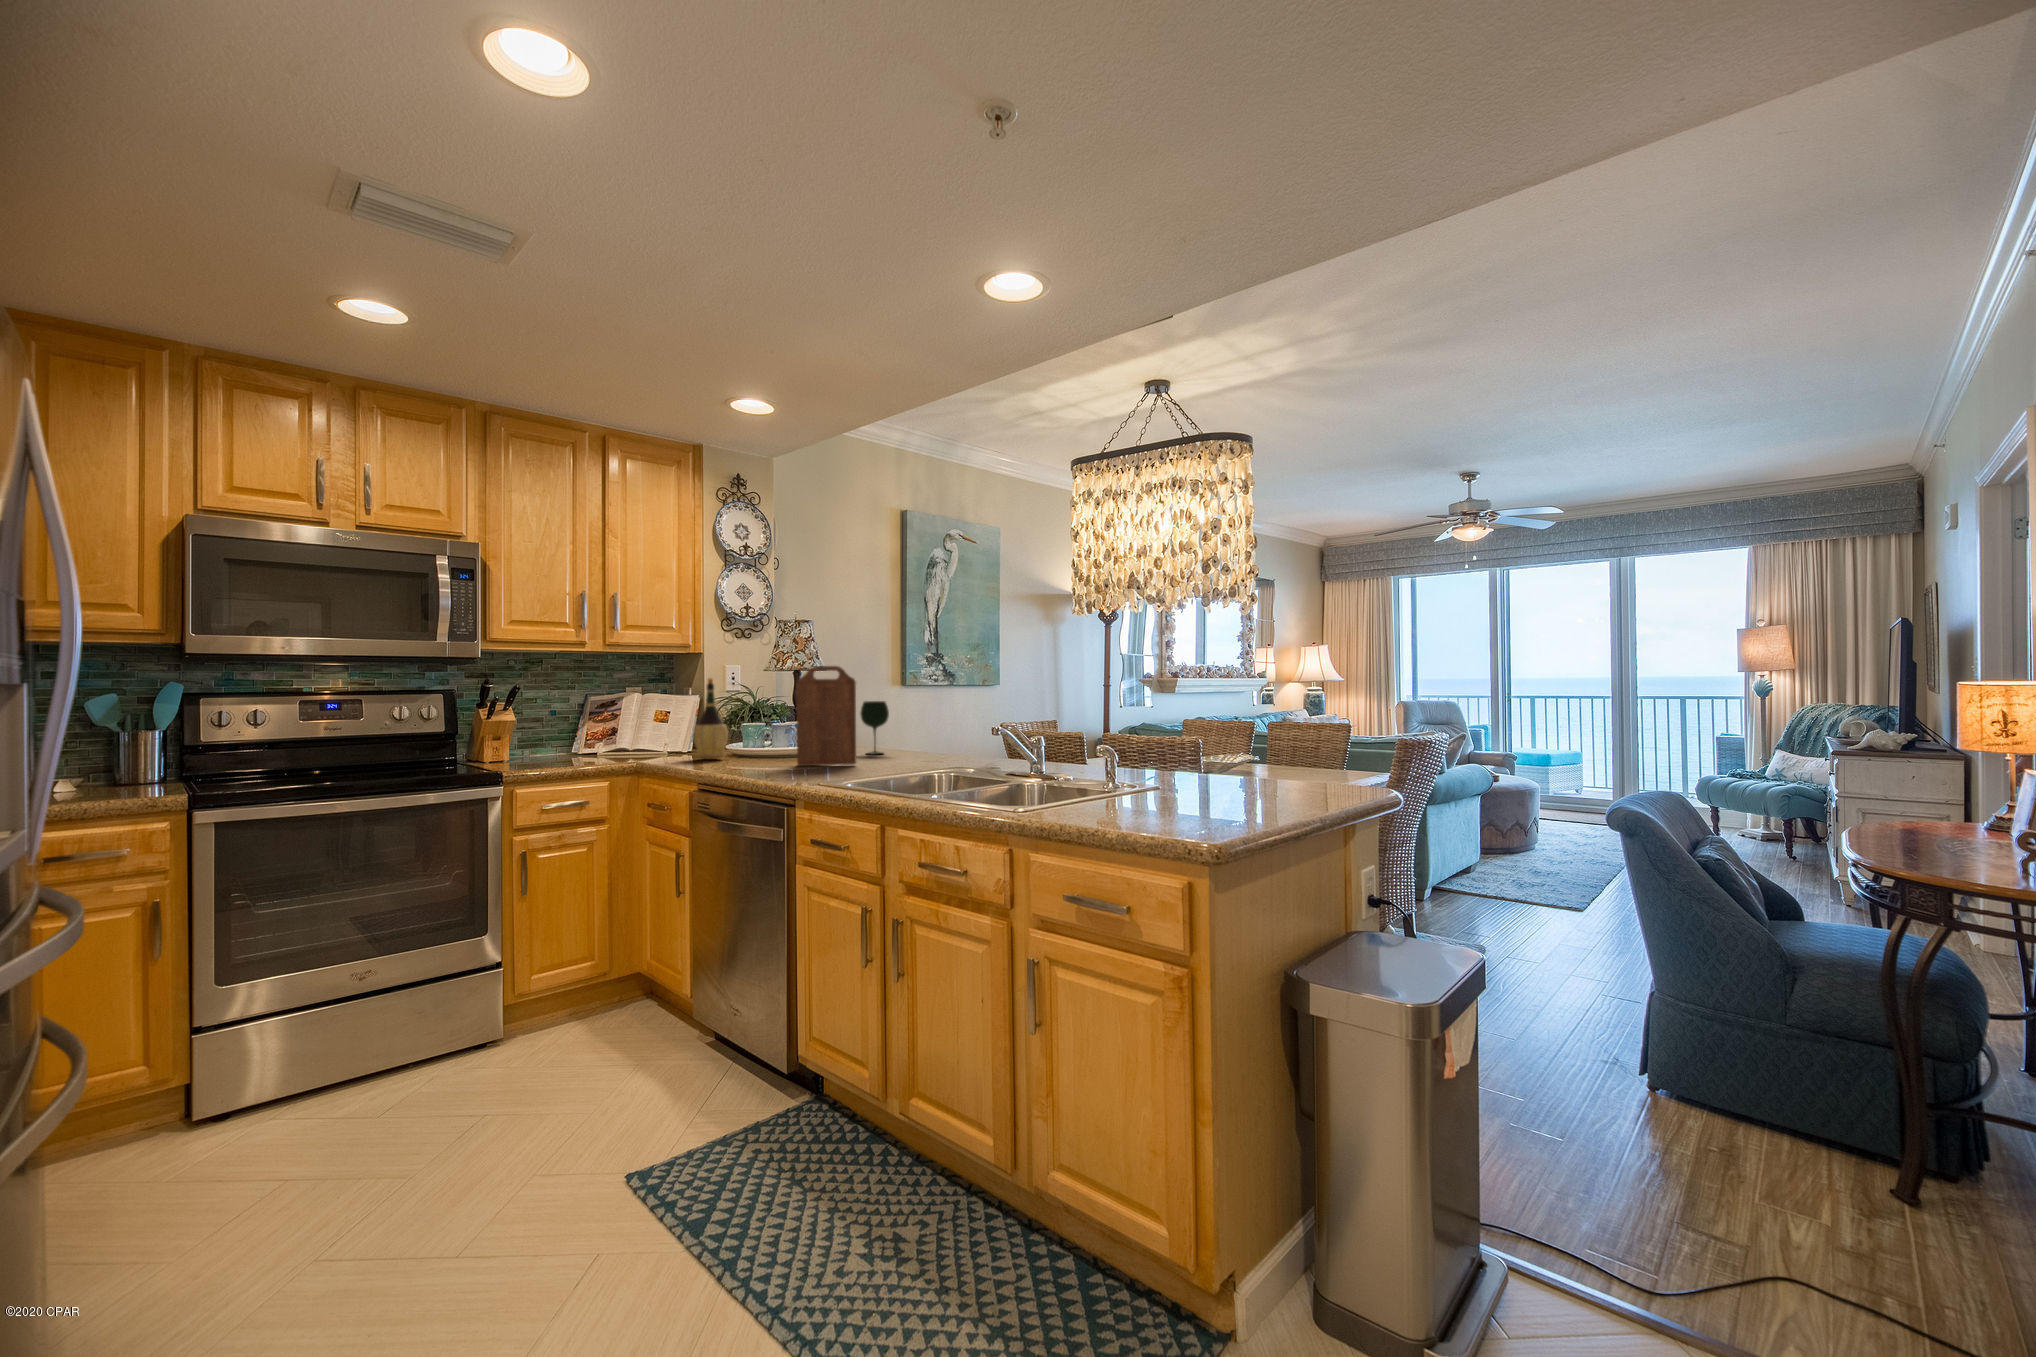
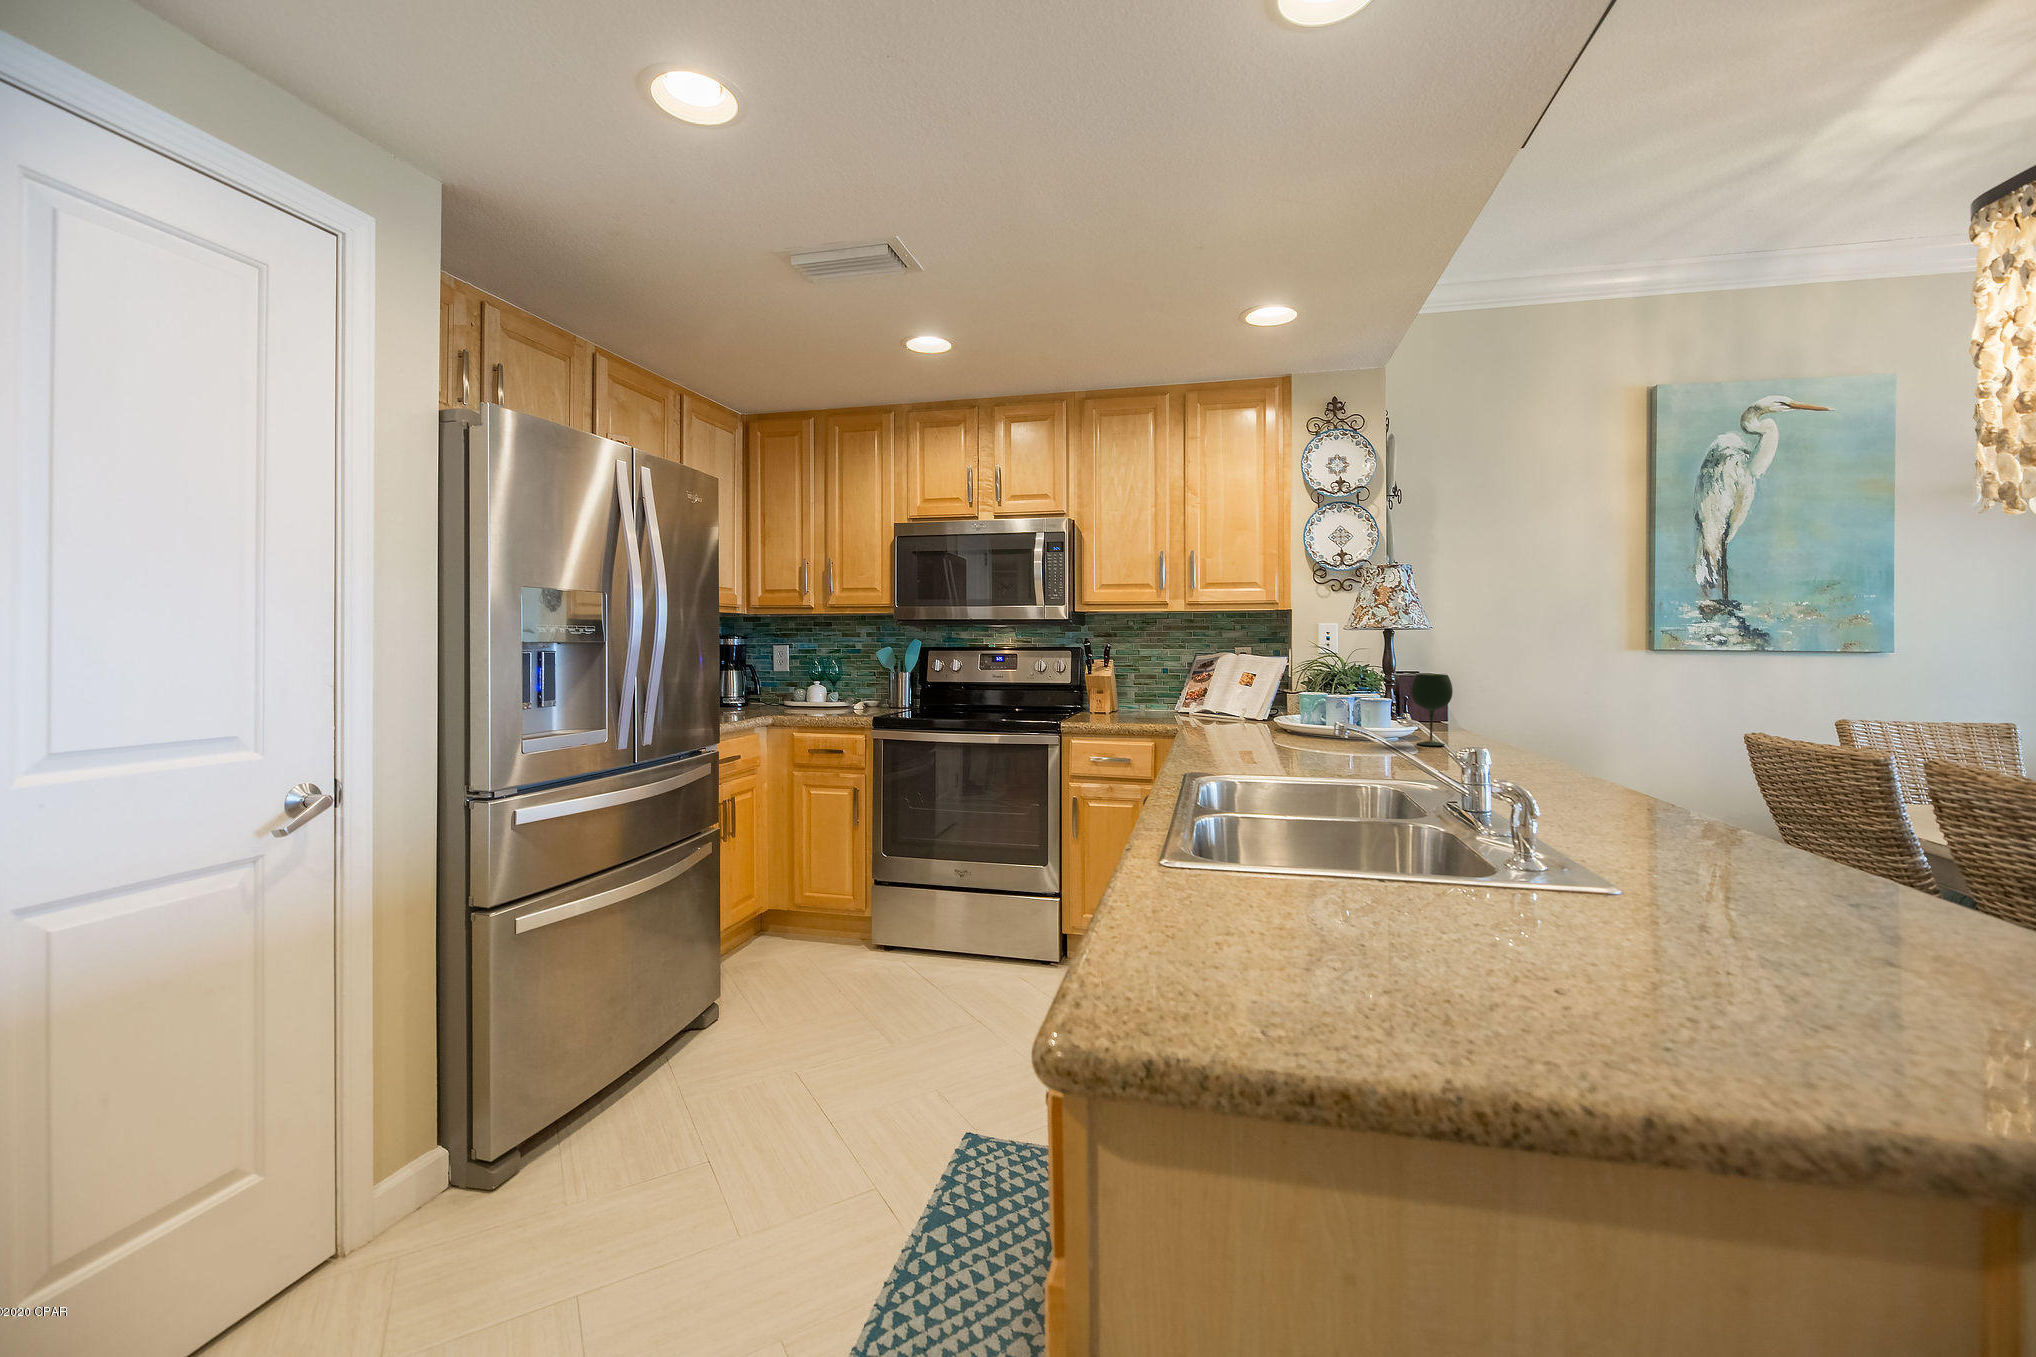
cutting board: present [797,666,856,766] -> none [1242,631,1302,754]
wine bottle: present [694,678,728,759] -> none [1197,642,1233,729]

